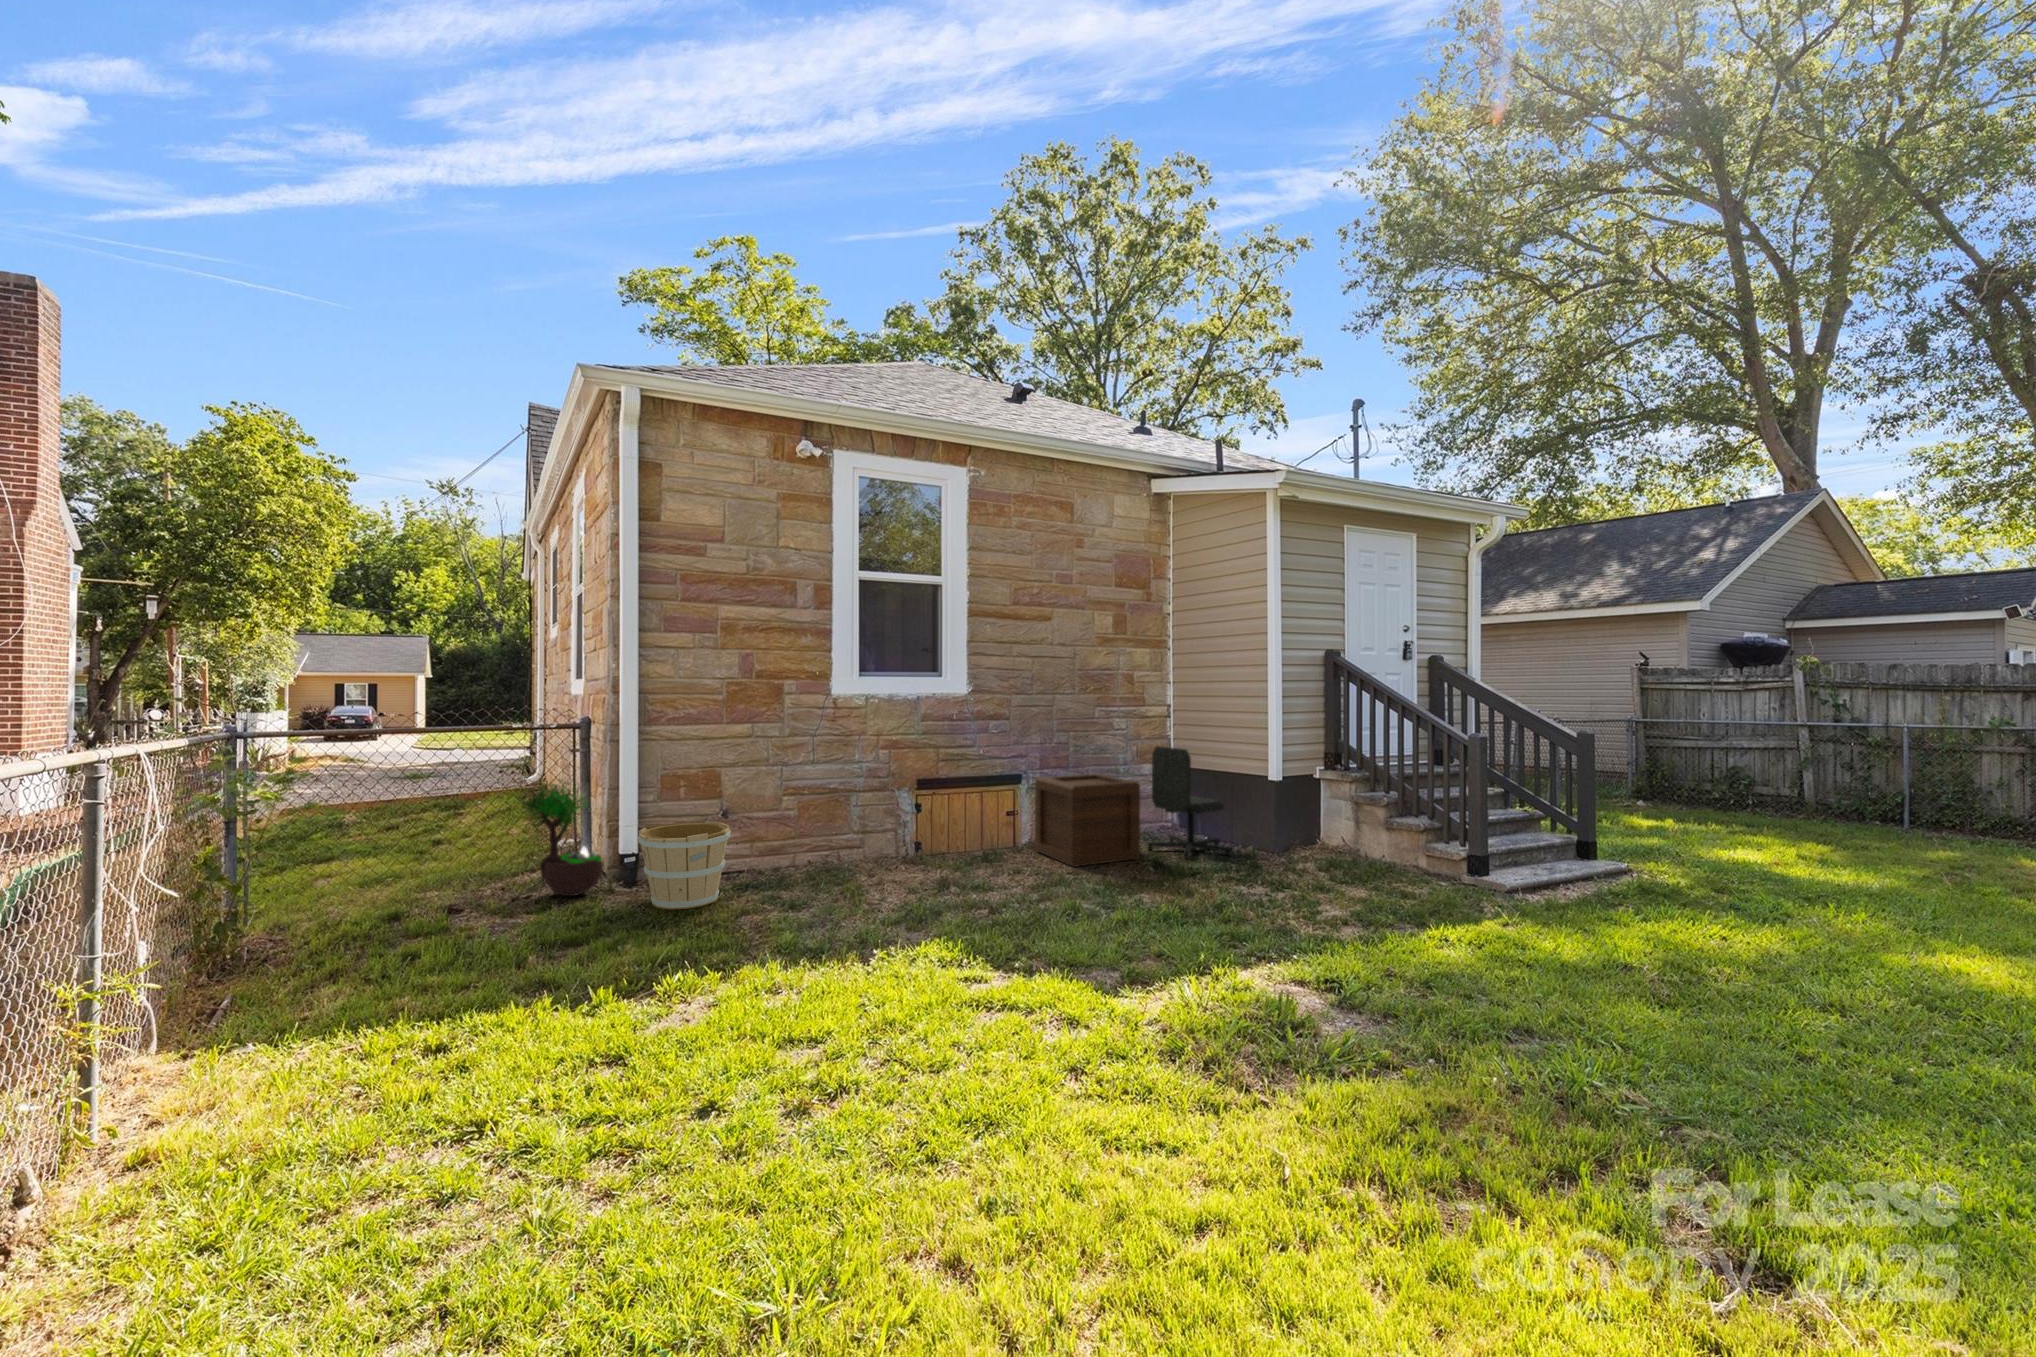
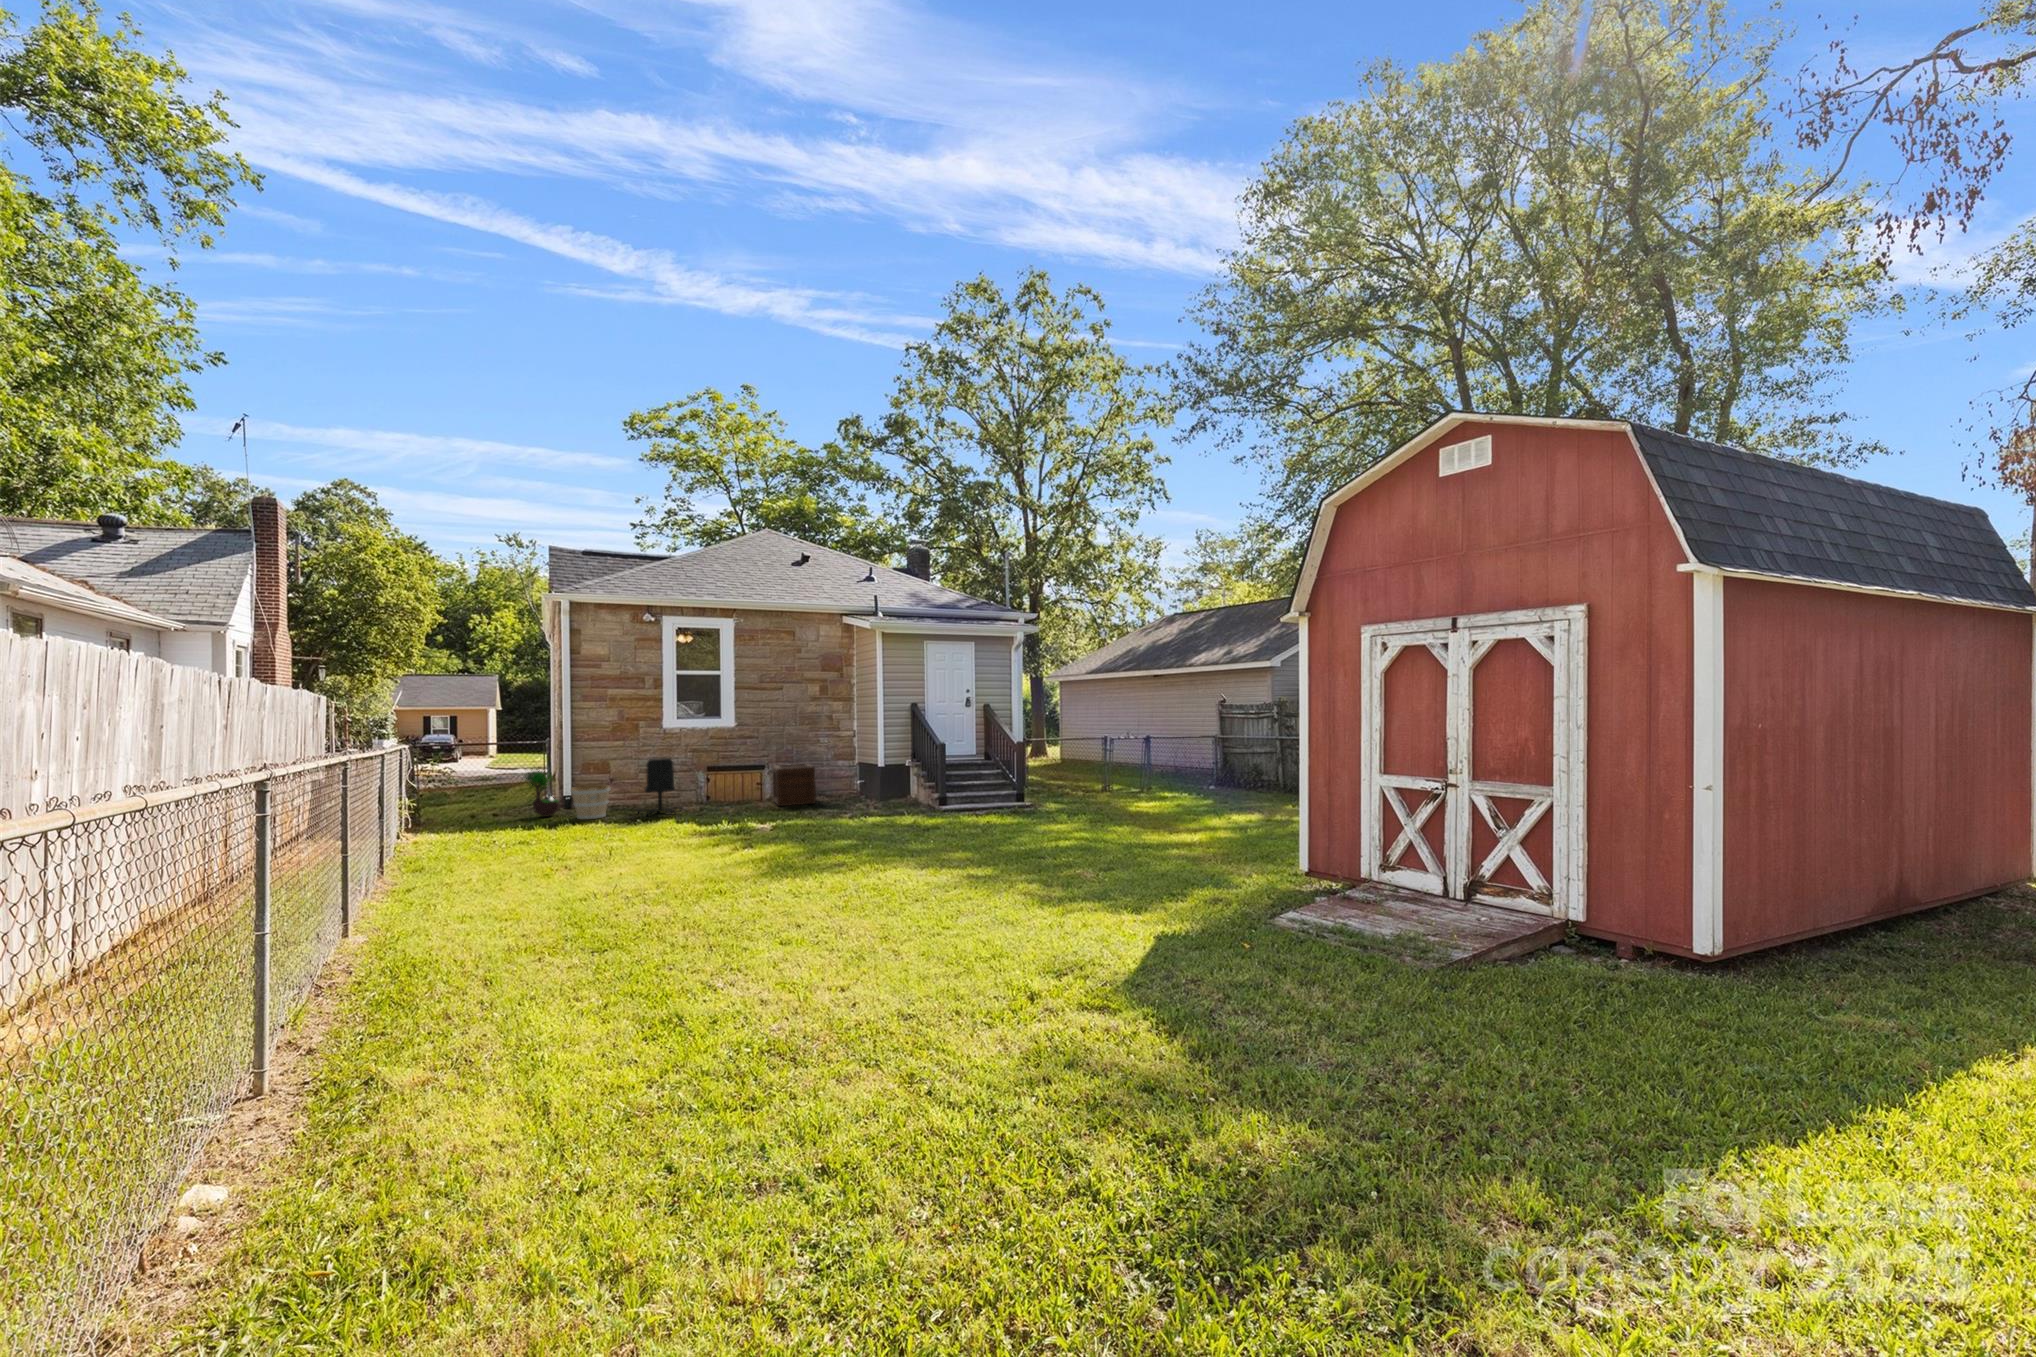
chair: present [1148,746,1232,859] -> present [638,758,682,815]

